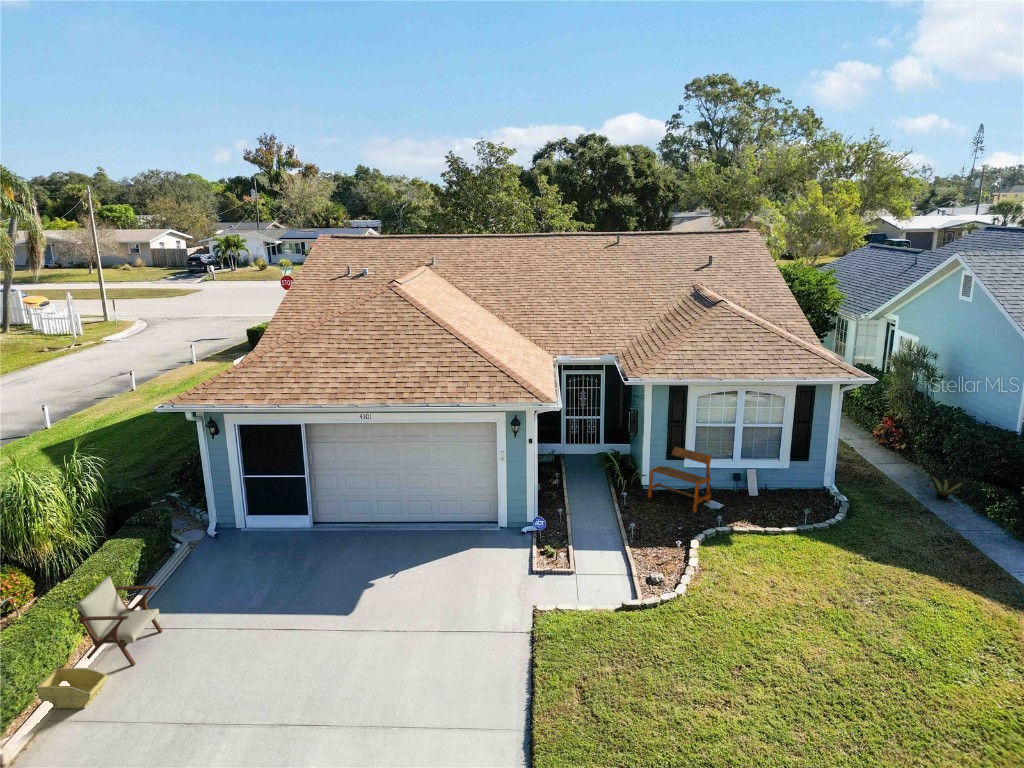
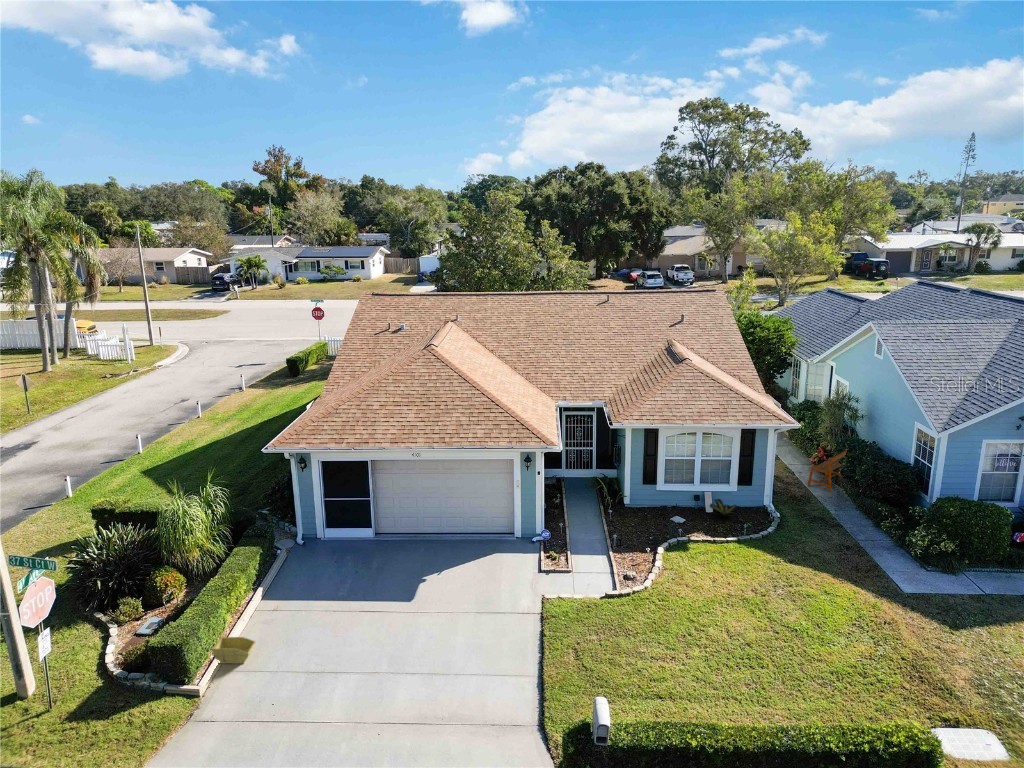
bench: present [648,447,711,513] -> present [808,450,847,492]
potted plant: present [926,476,967,500] -> present [709,499,737,518]
lounge chair: present [75,576,162,666] -> none [230,575,282,637]

